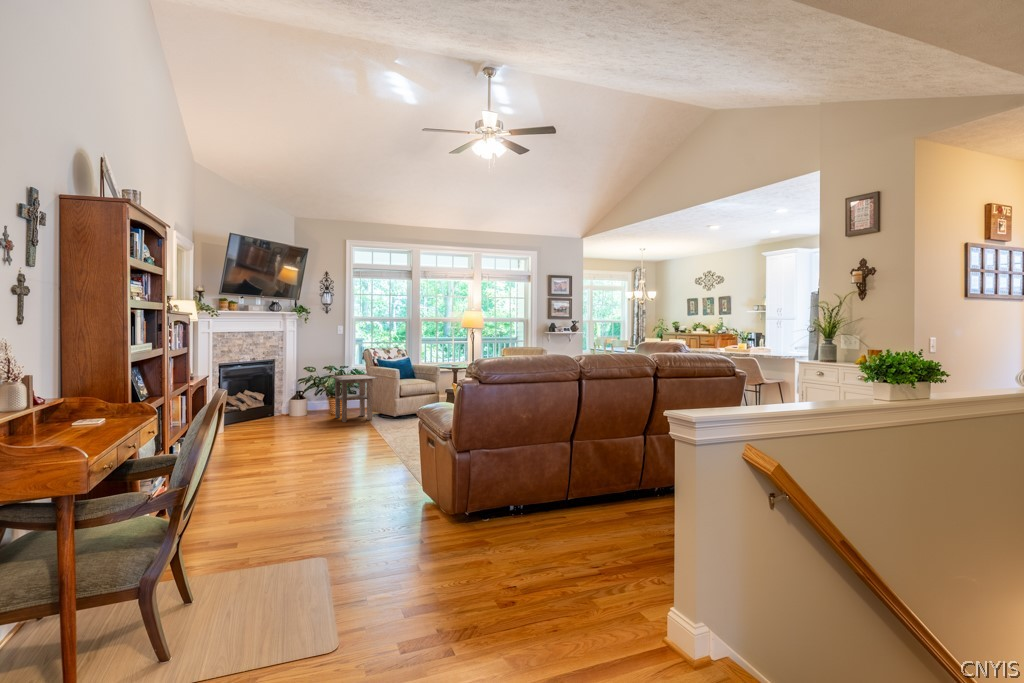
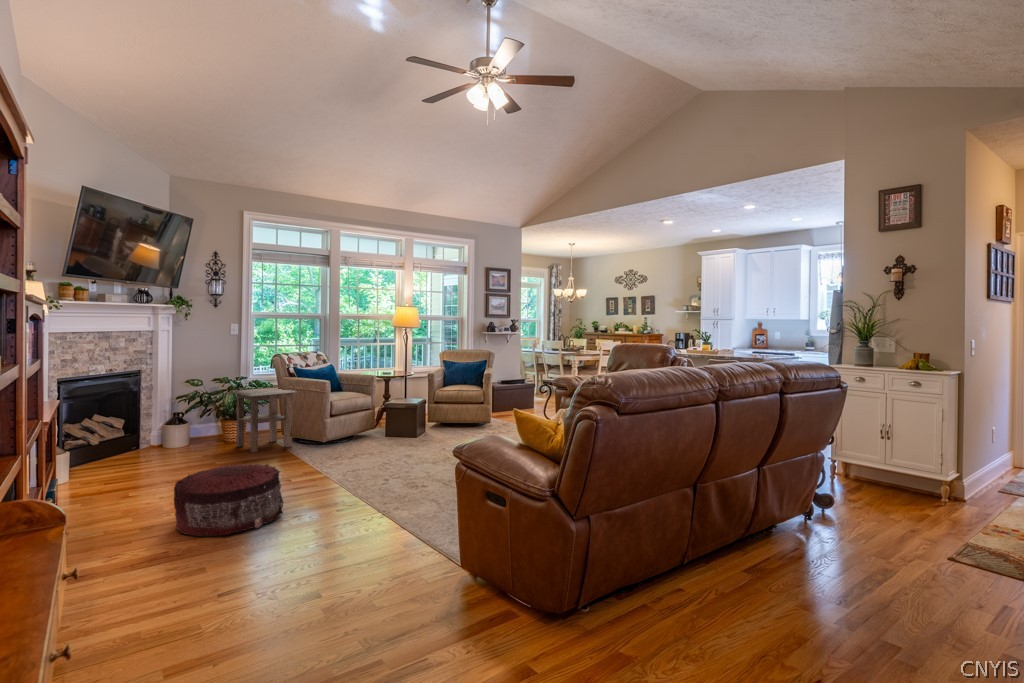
pouf: none [267,422,335,465] -> present [174,464,283,536]

